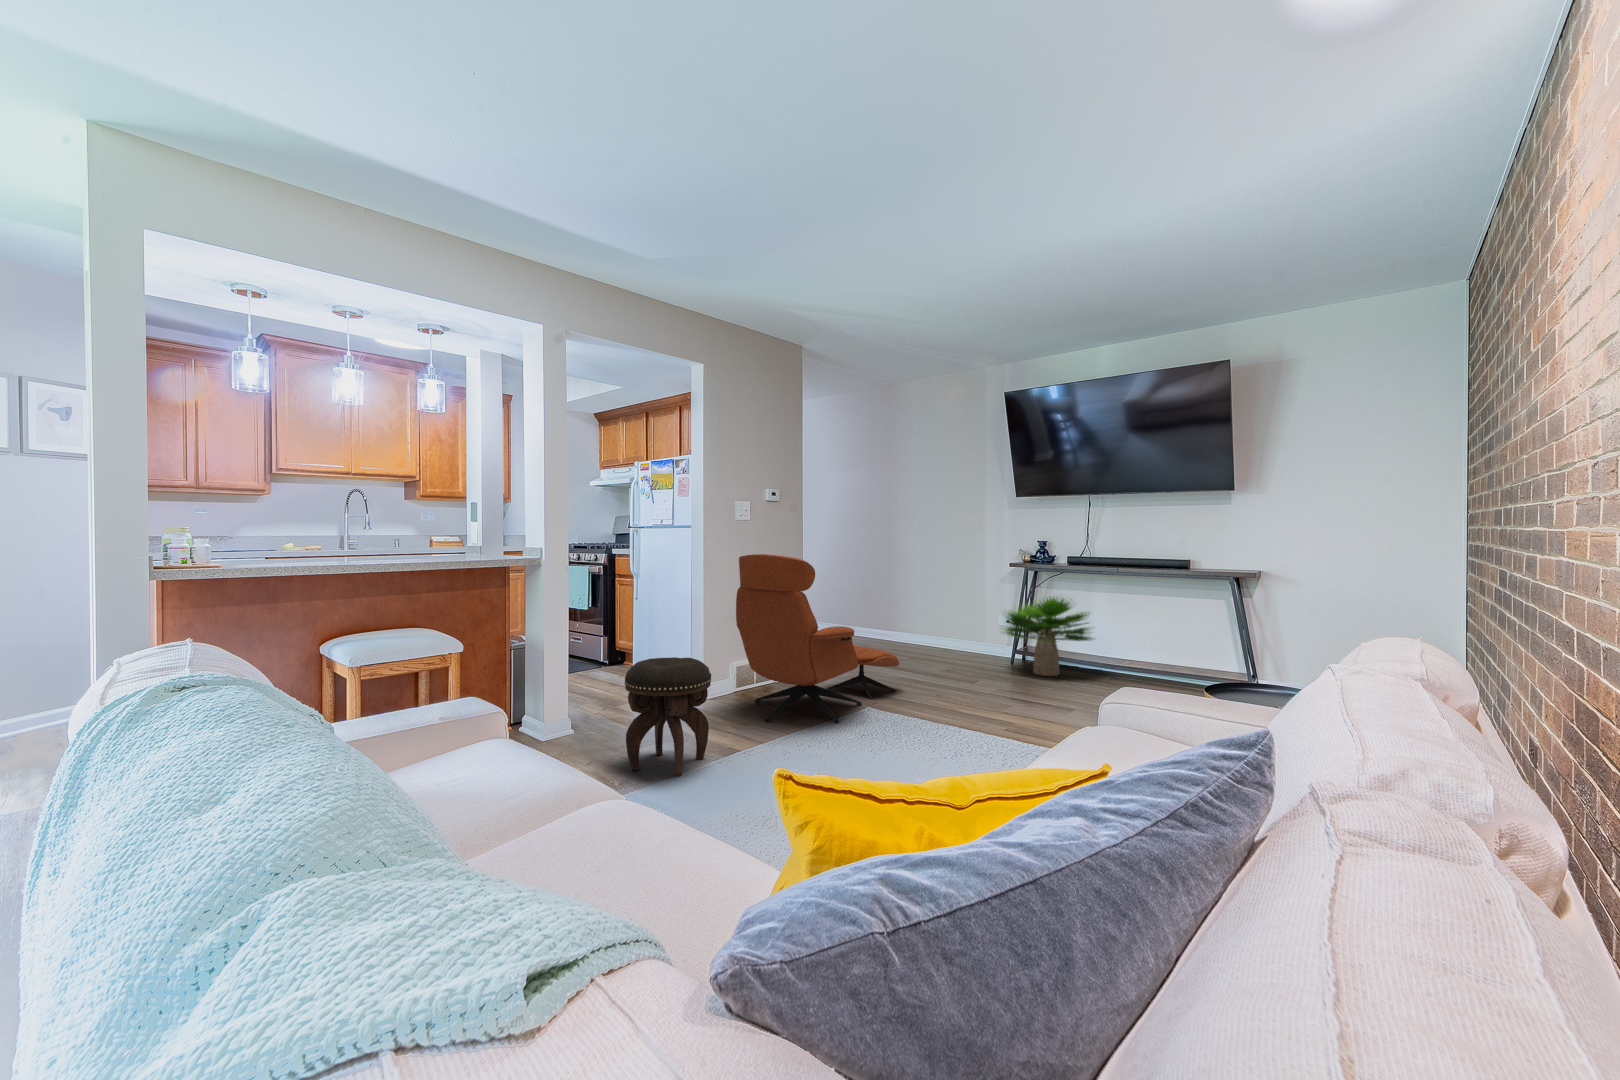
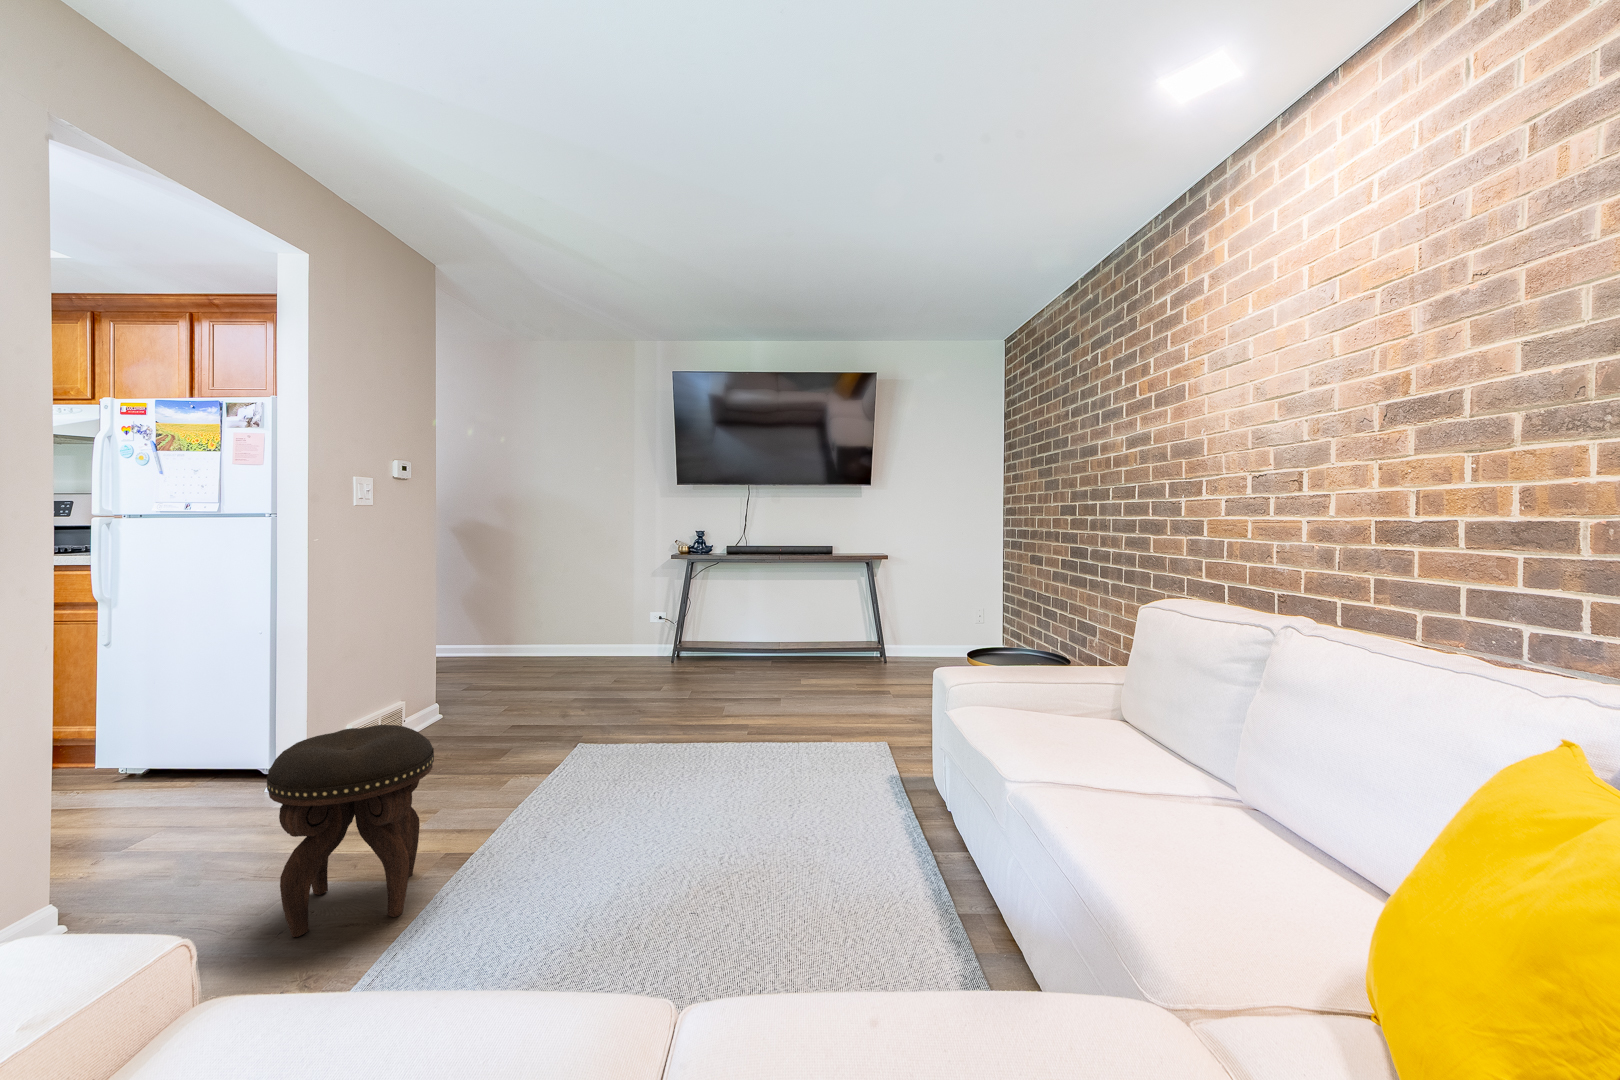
lounge chair: present [736,554,899,723] -> none [385,556,590,791]
potted plant: present [1004,596,1092,676] -> none [665,584,765,669]

